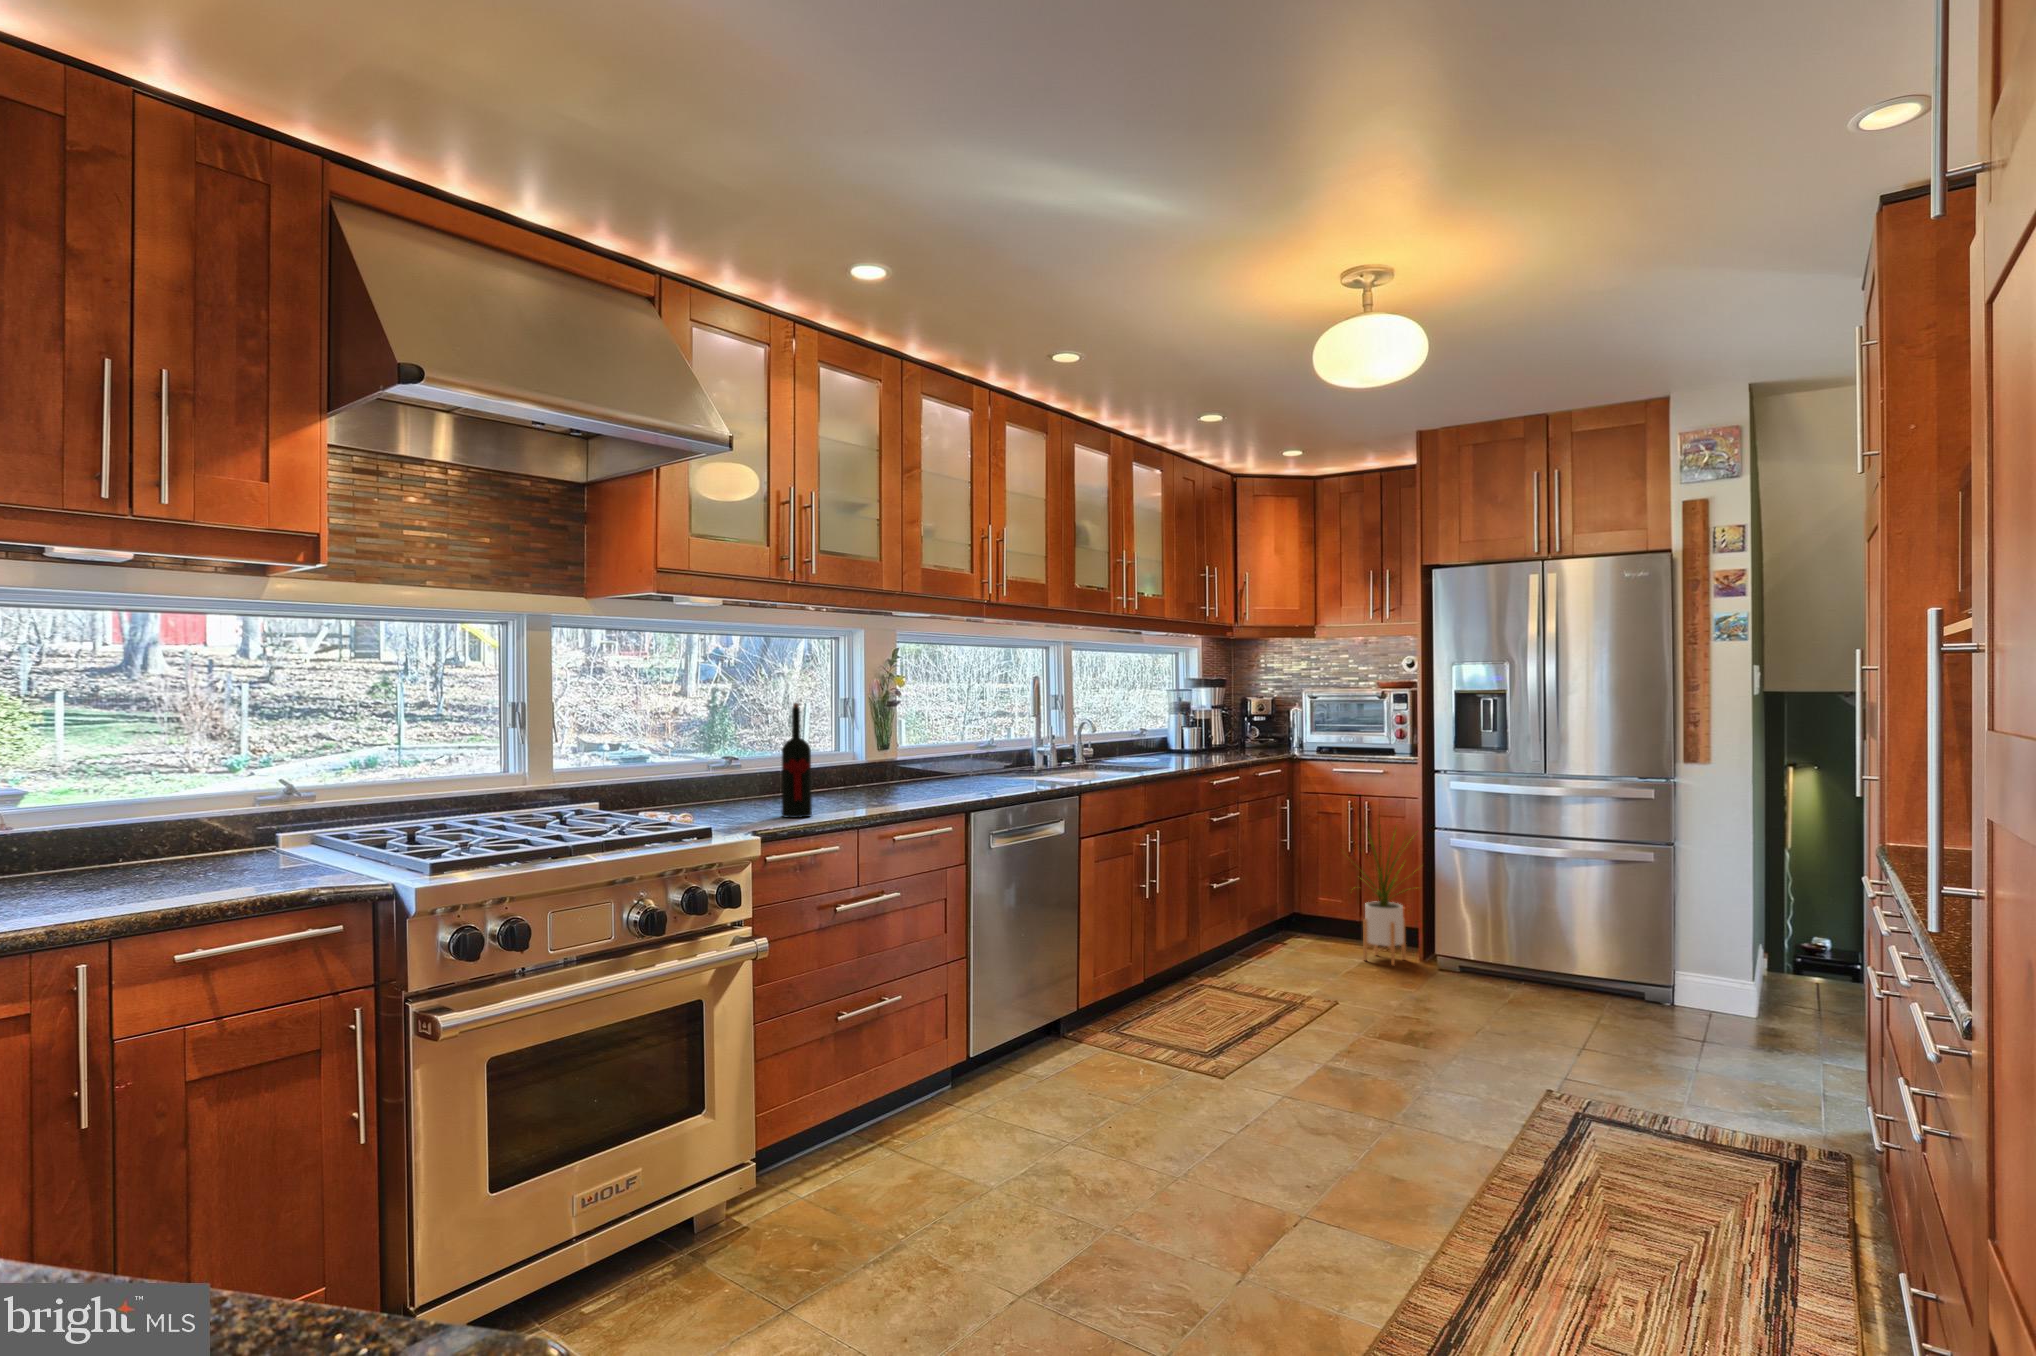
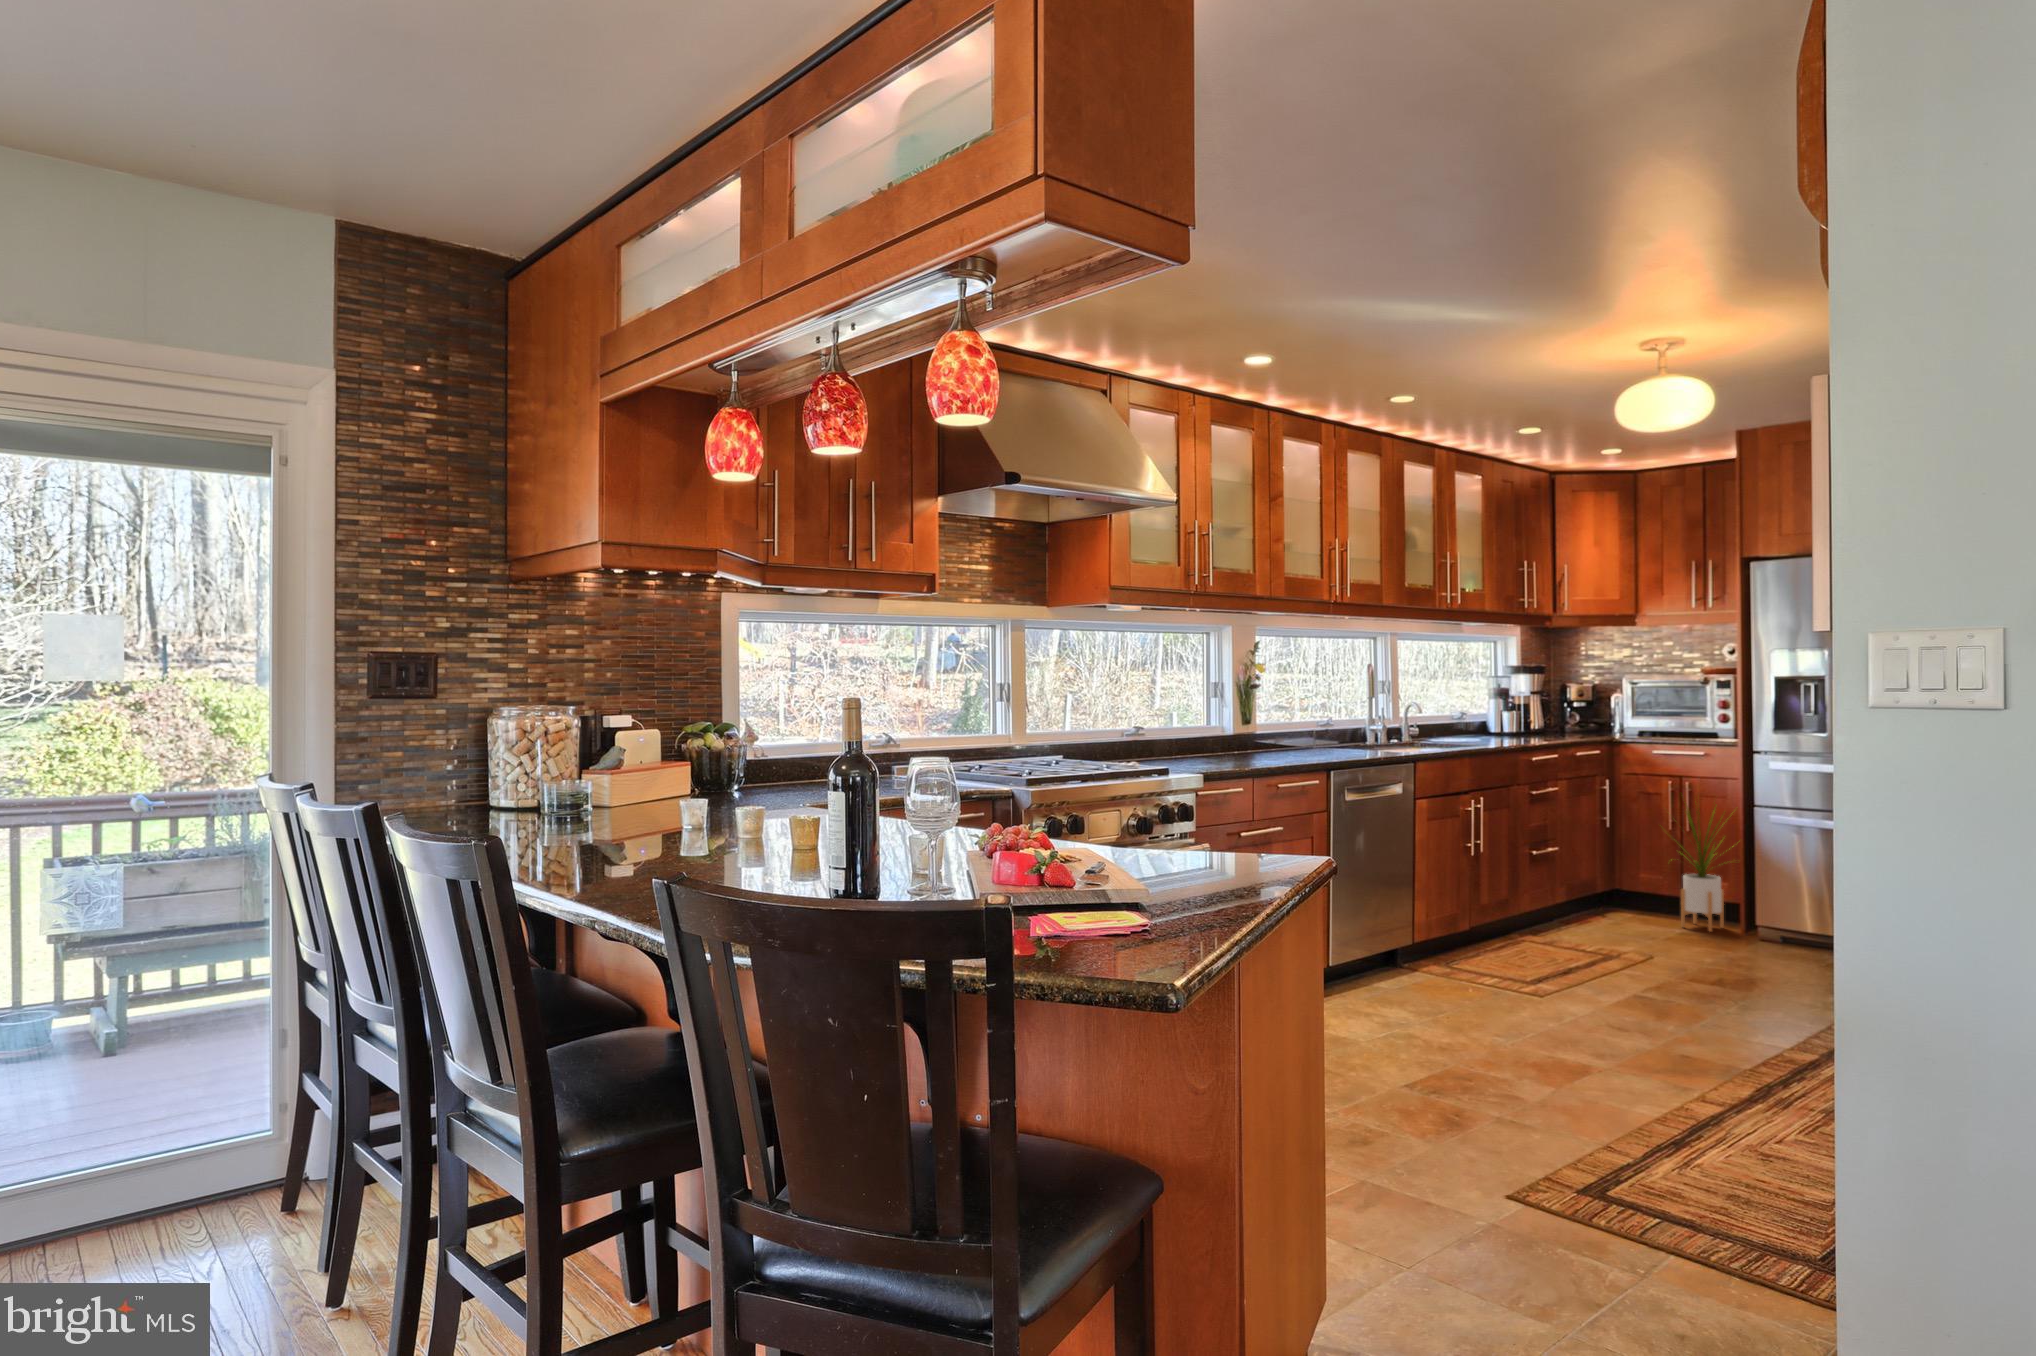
wine bottle: present [782,703,812,818] -> none [1202,684,1223,768]

